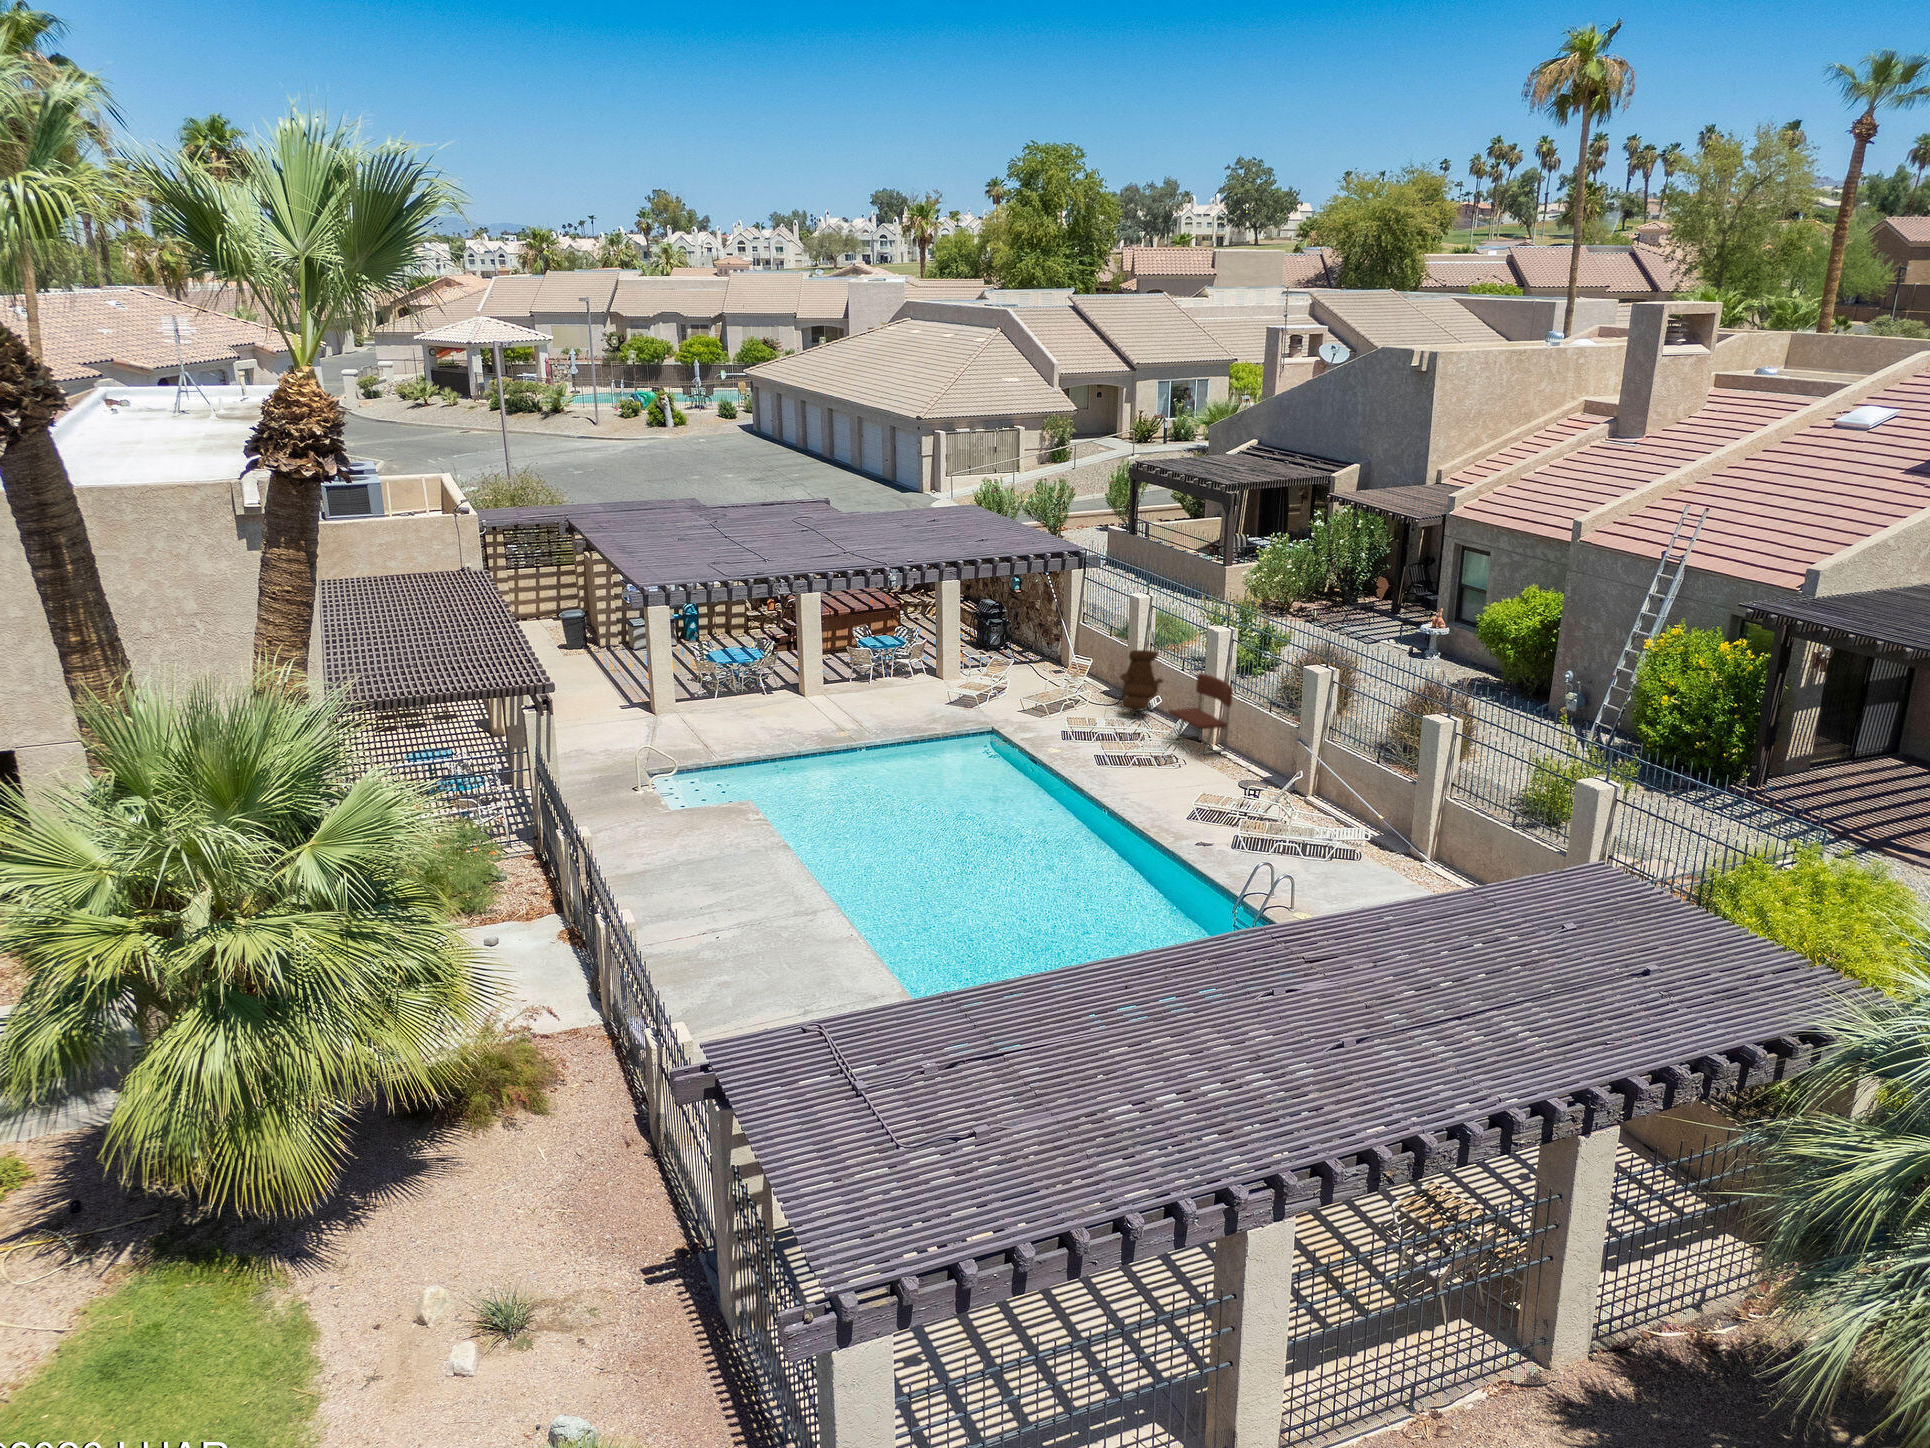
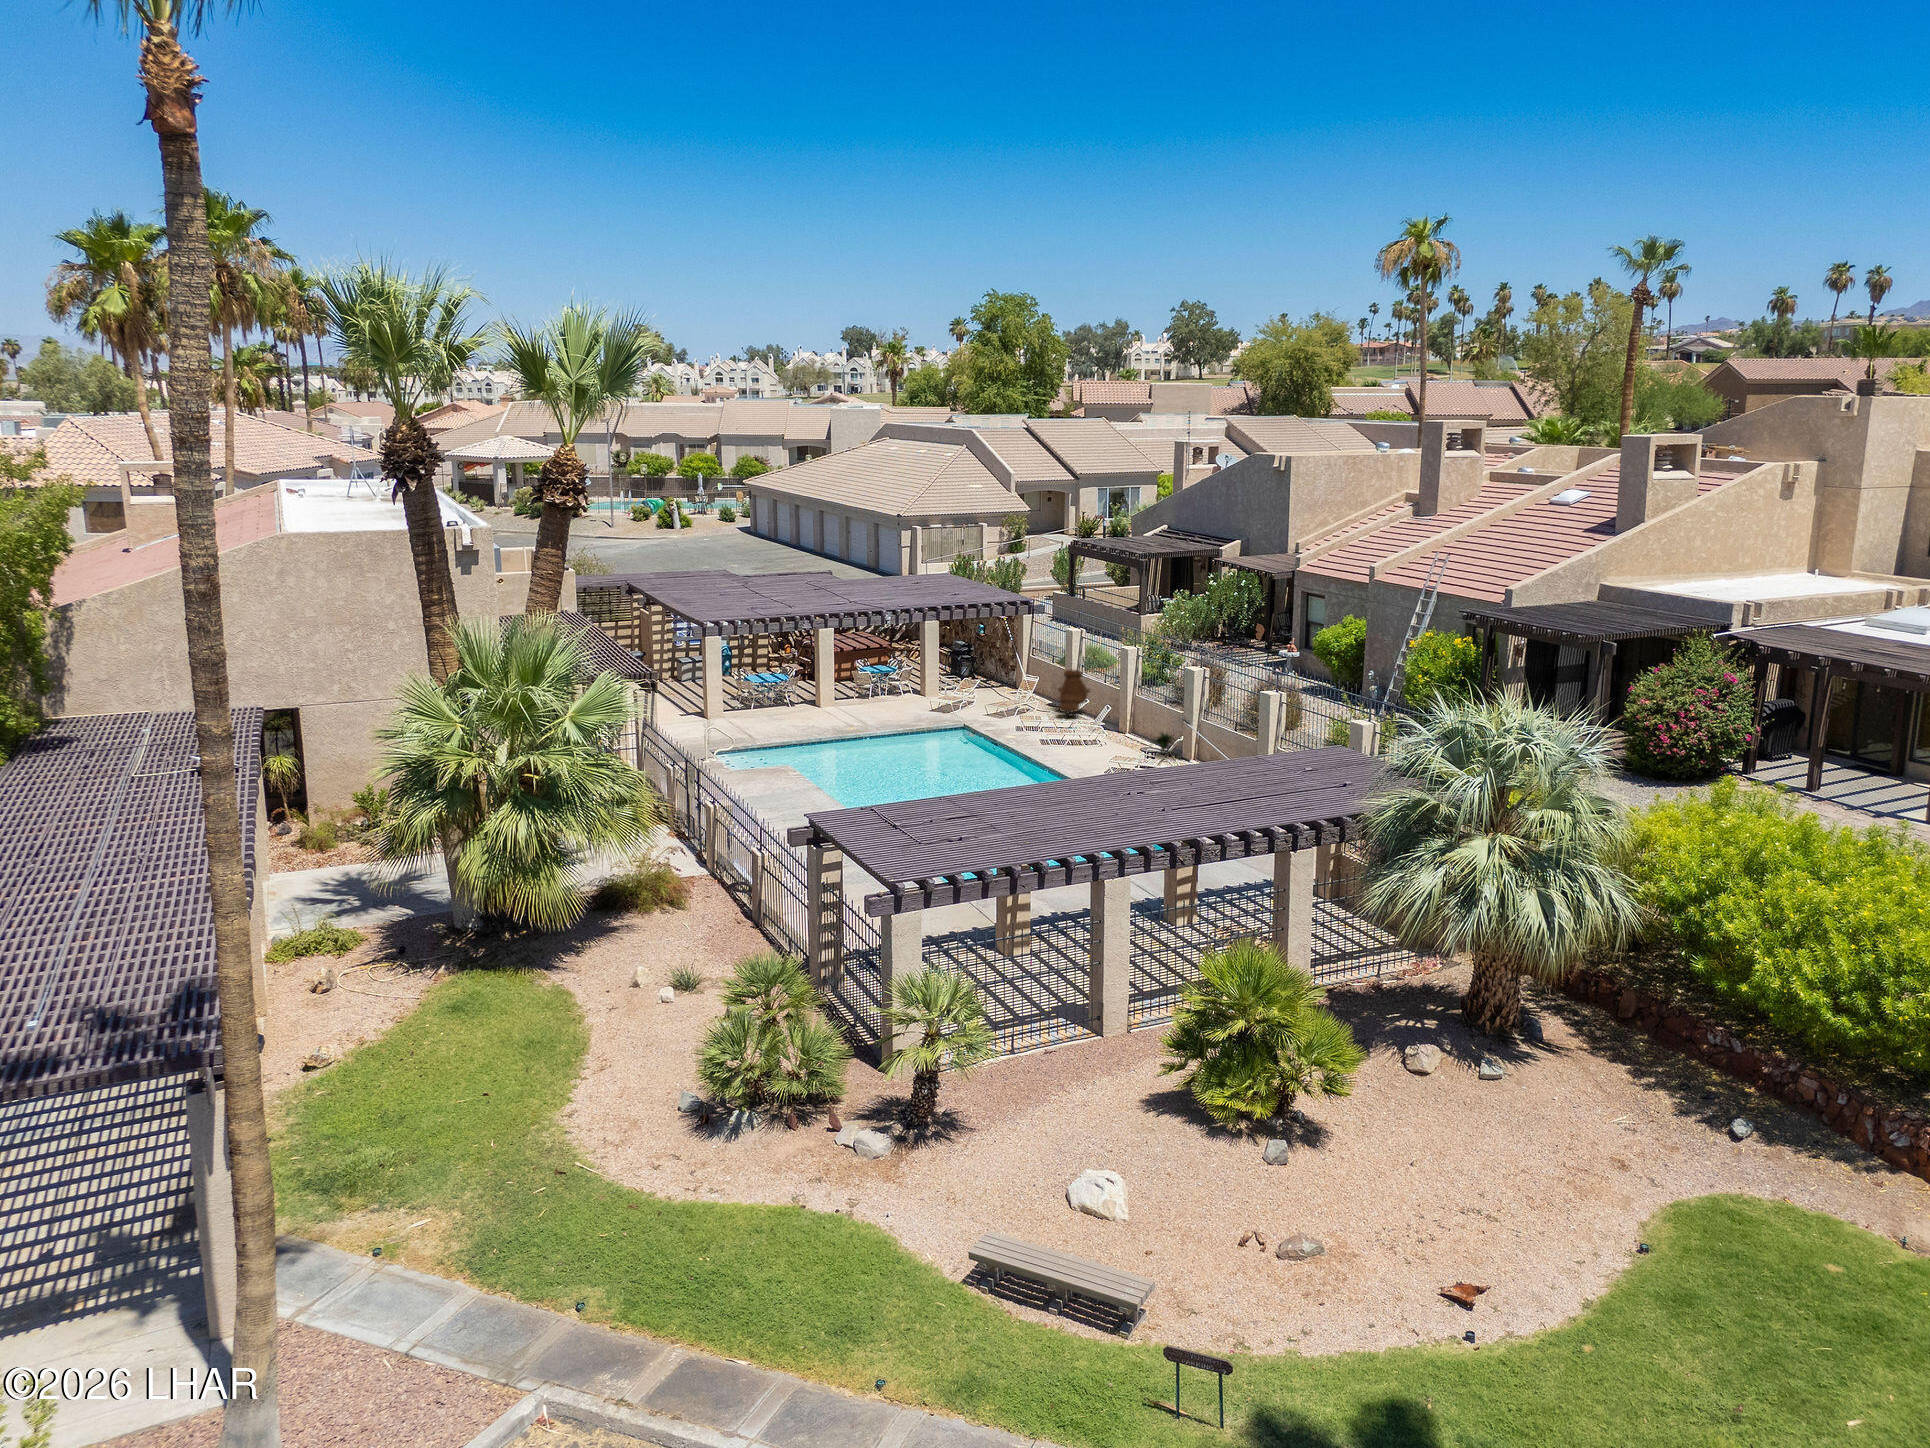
bench: present [1170,673,1233,754] -> none [1093,681,1138,738]
potted plant: none [1248,751,1289,783] -> present [1154,732,1175,754]

